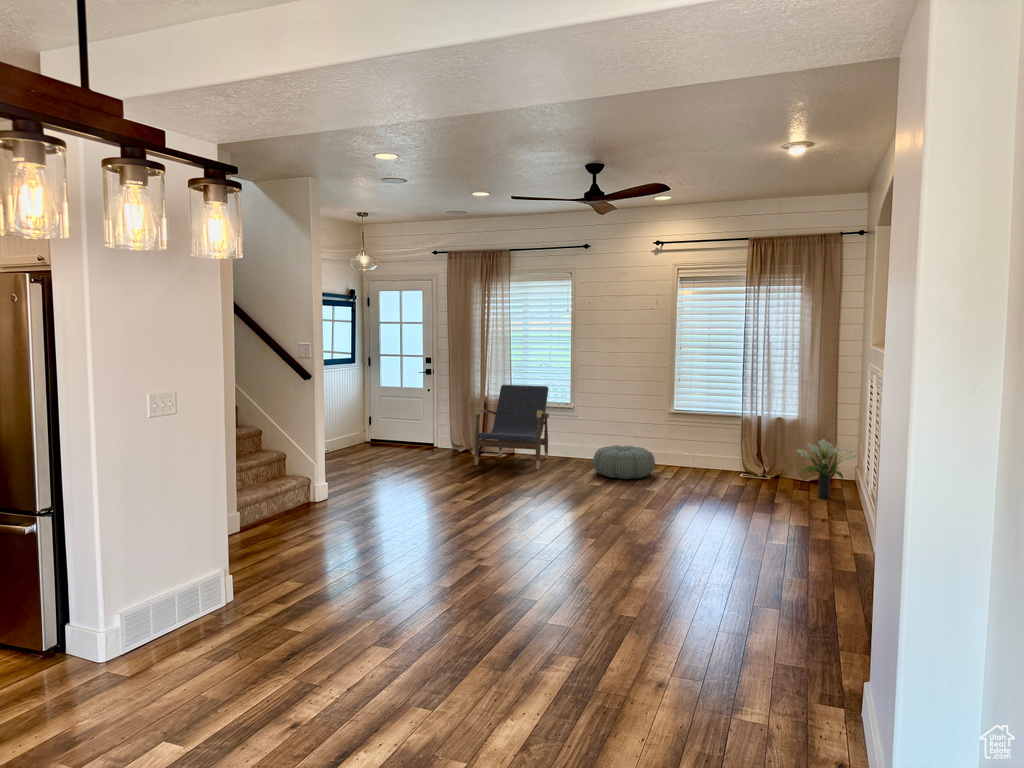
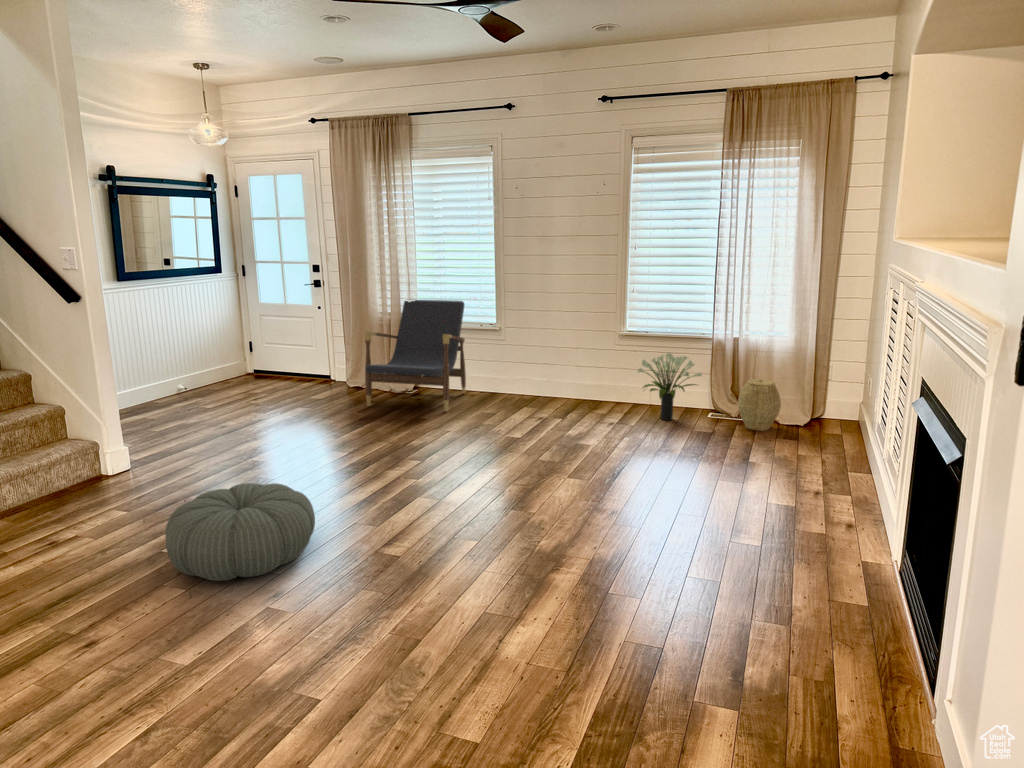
potted plant: present [796,439,856,499] -> present [637,353,702,420]
pouf: present [593,445,655,479] -> present [165,483,315,581]
woven basket: none [763,446,796,485] -> present [738,379,781,431]

